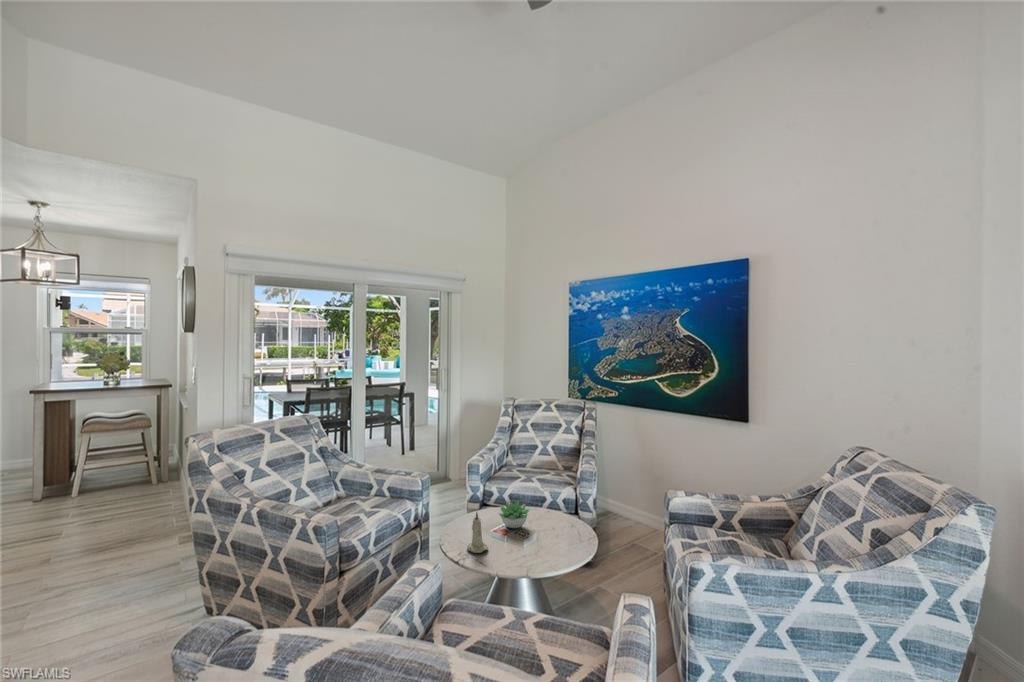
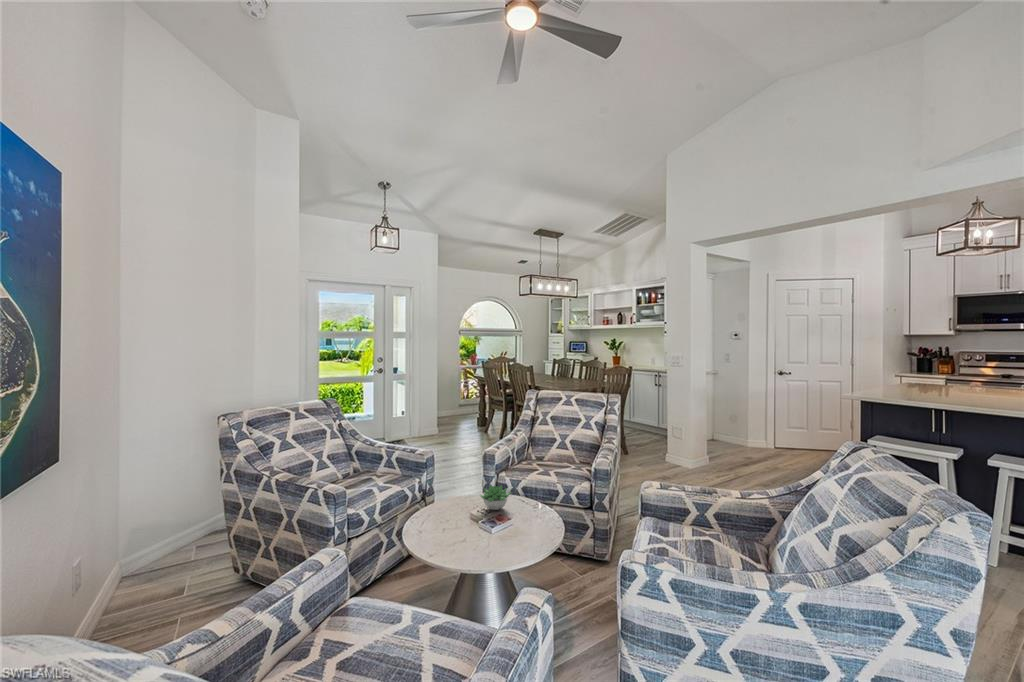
candle: present [467,512,488,553] -> none [441,489,460,528]

